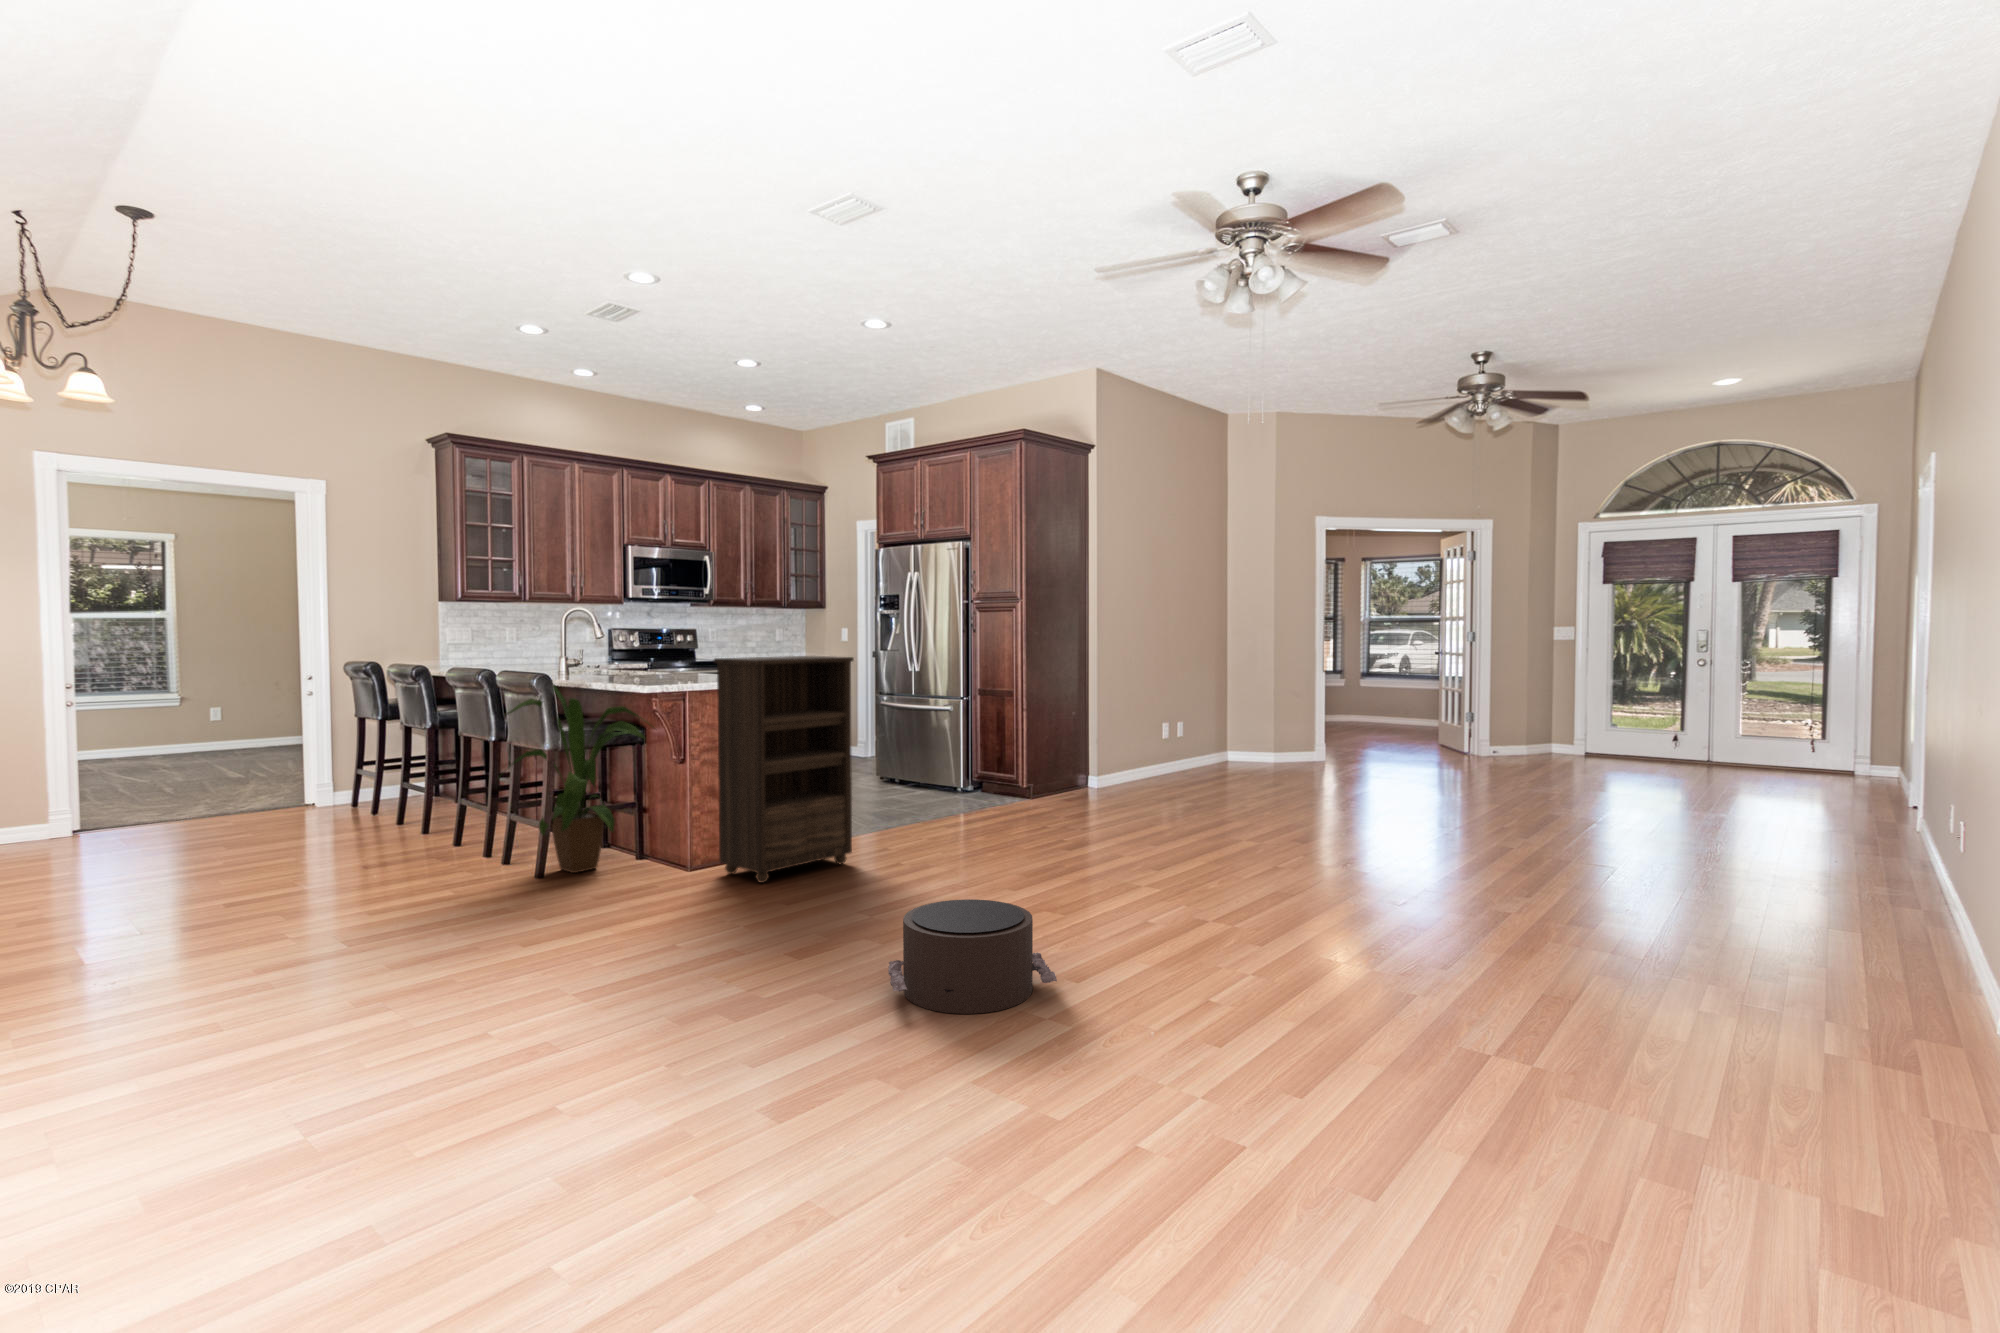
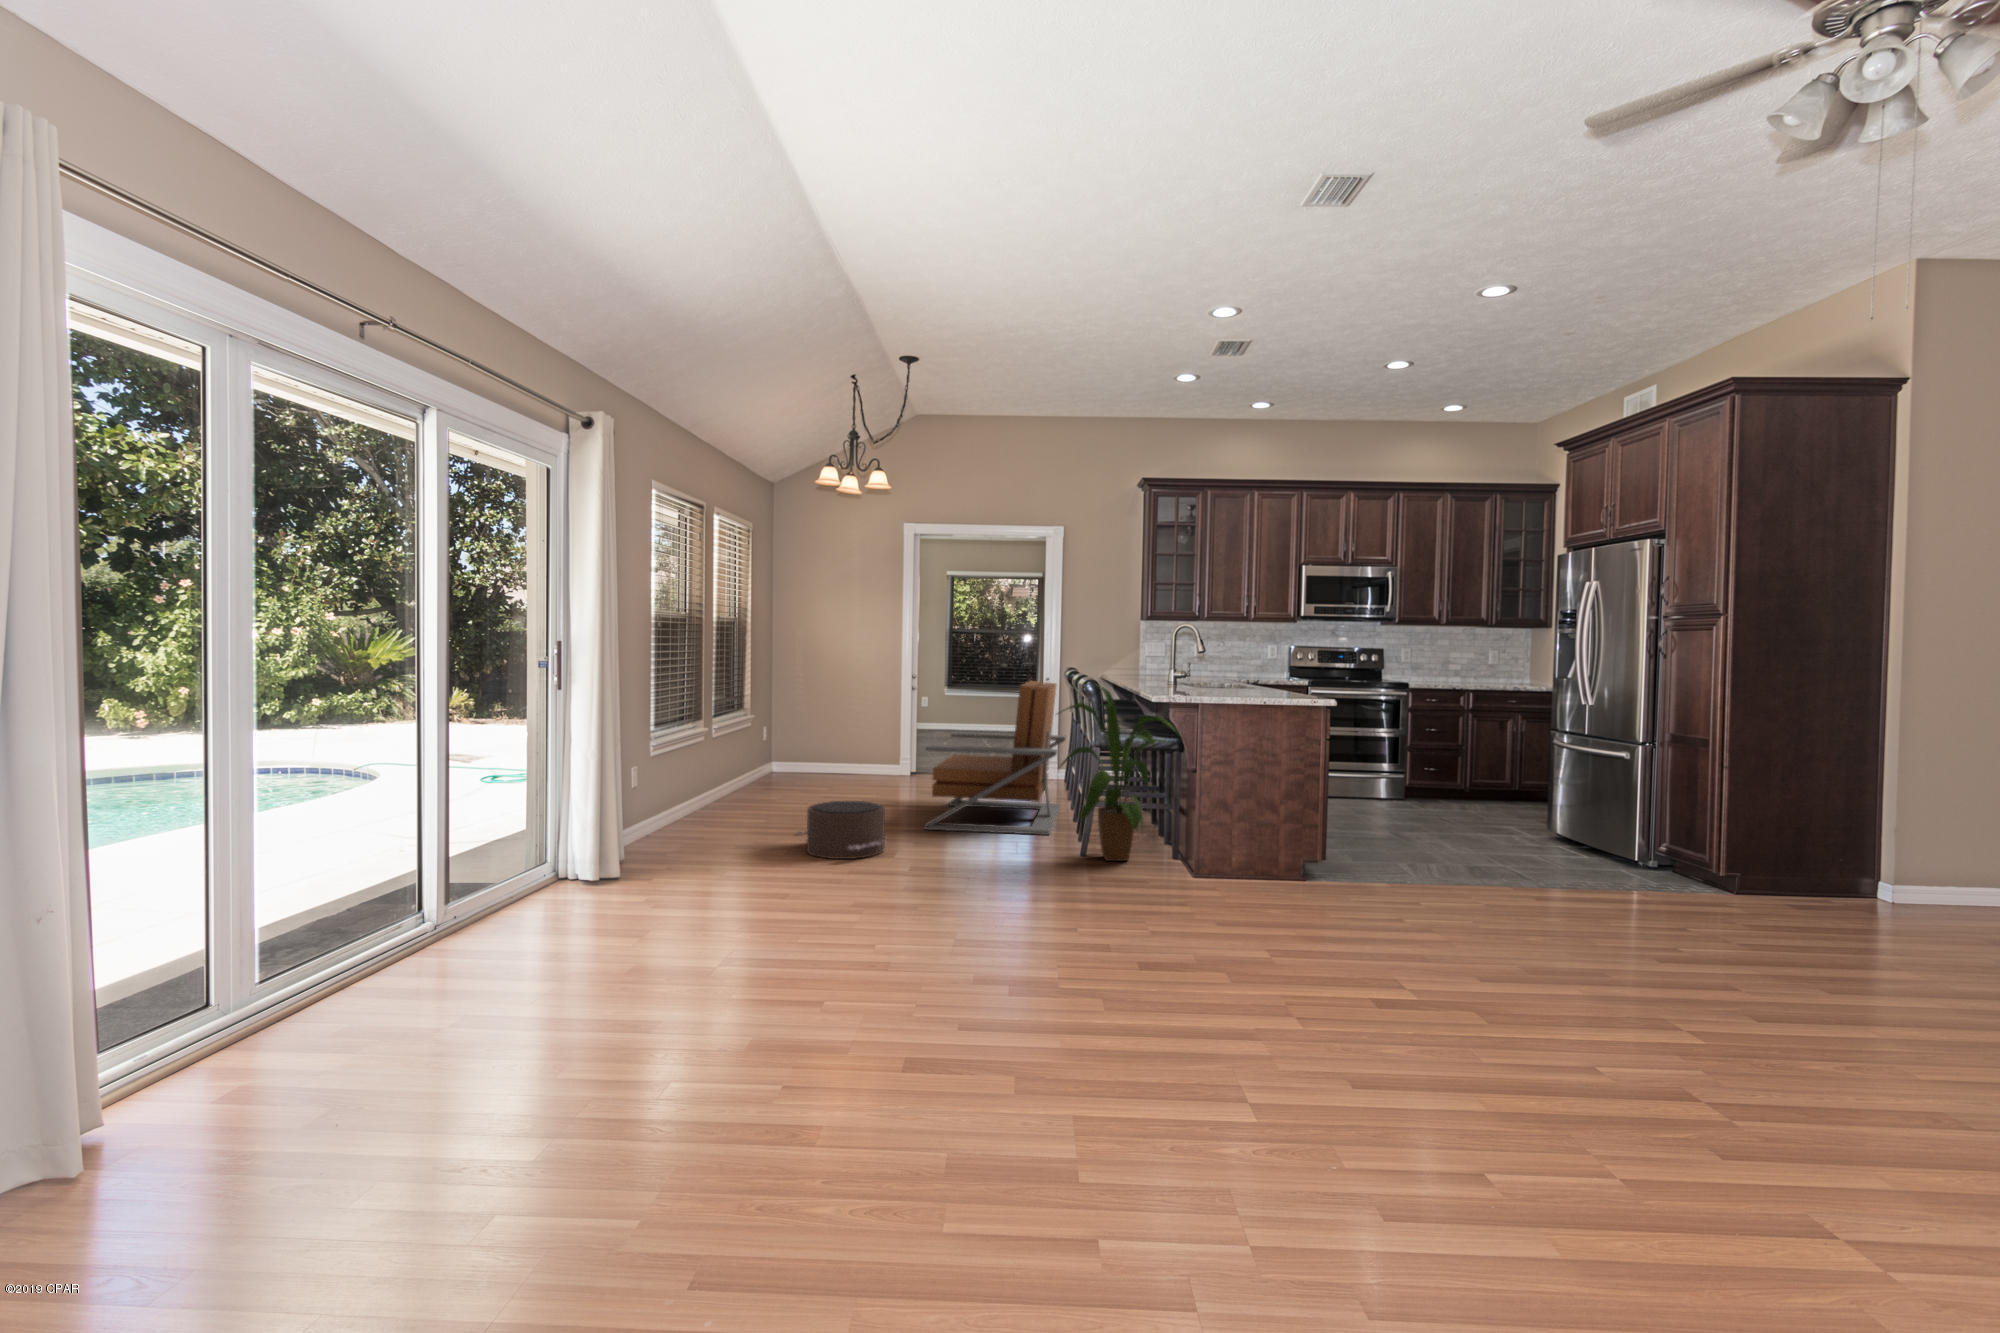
bookshelf: present [714,656,854,883] -> none [1210,674,1358,909]
lounge chair: none [232,679,460,892] -> present [924,681,1066,835]
pouf: present [888,899,1057,1014] -> present [795,801,885,859]

